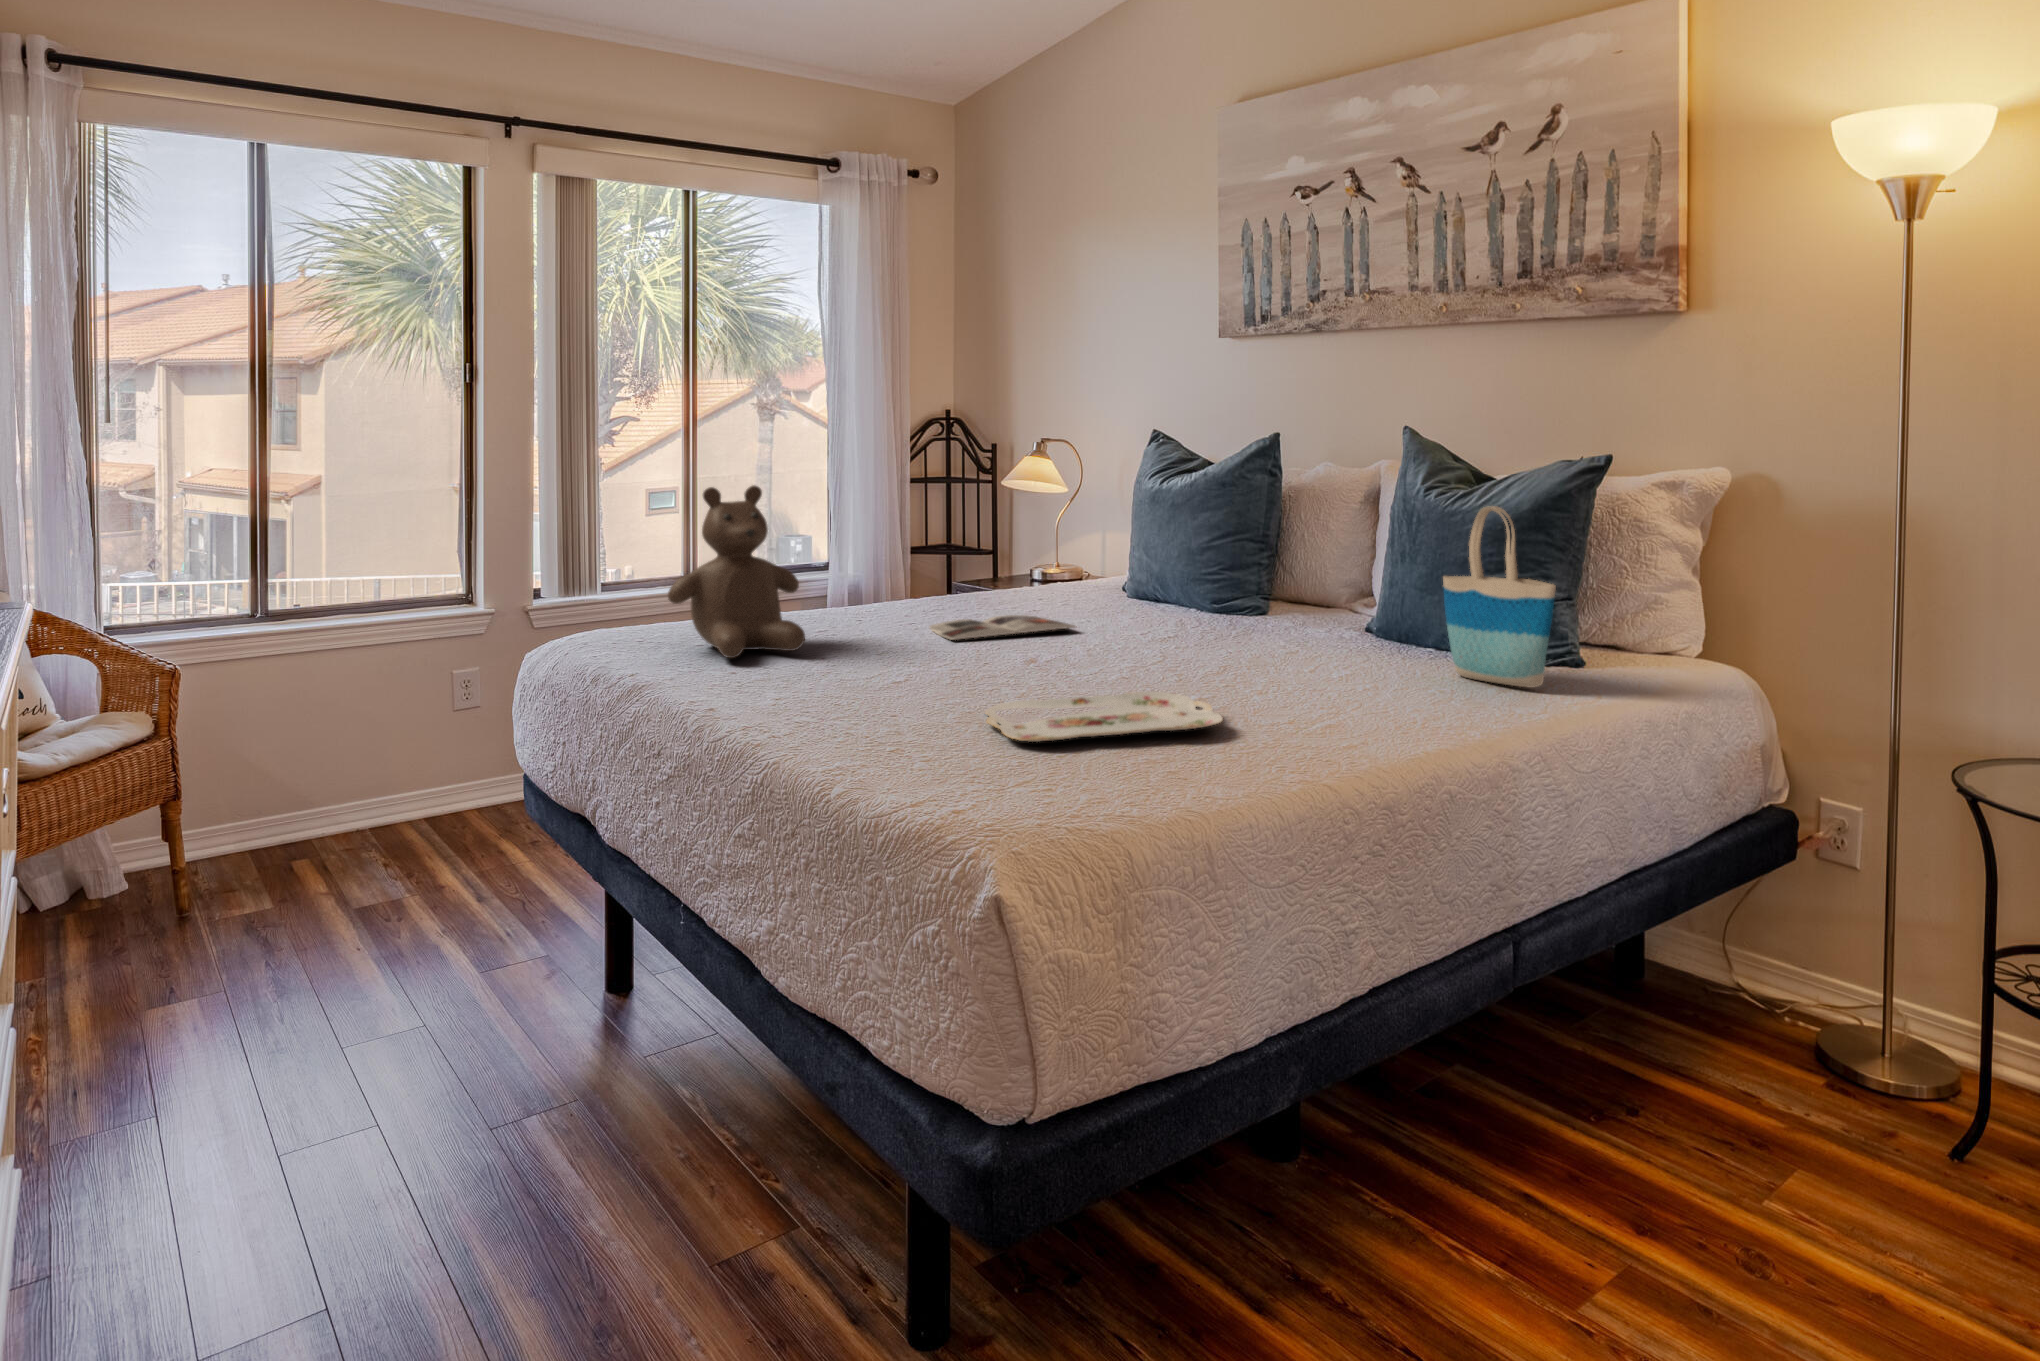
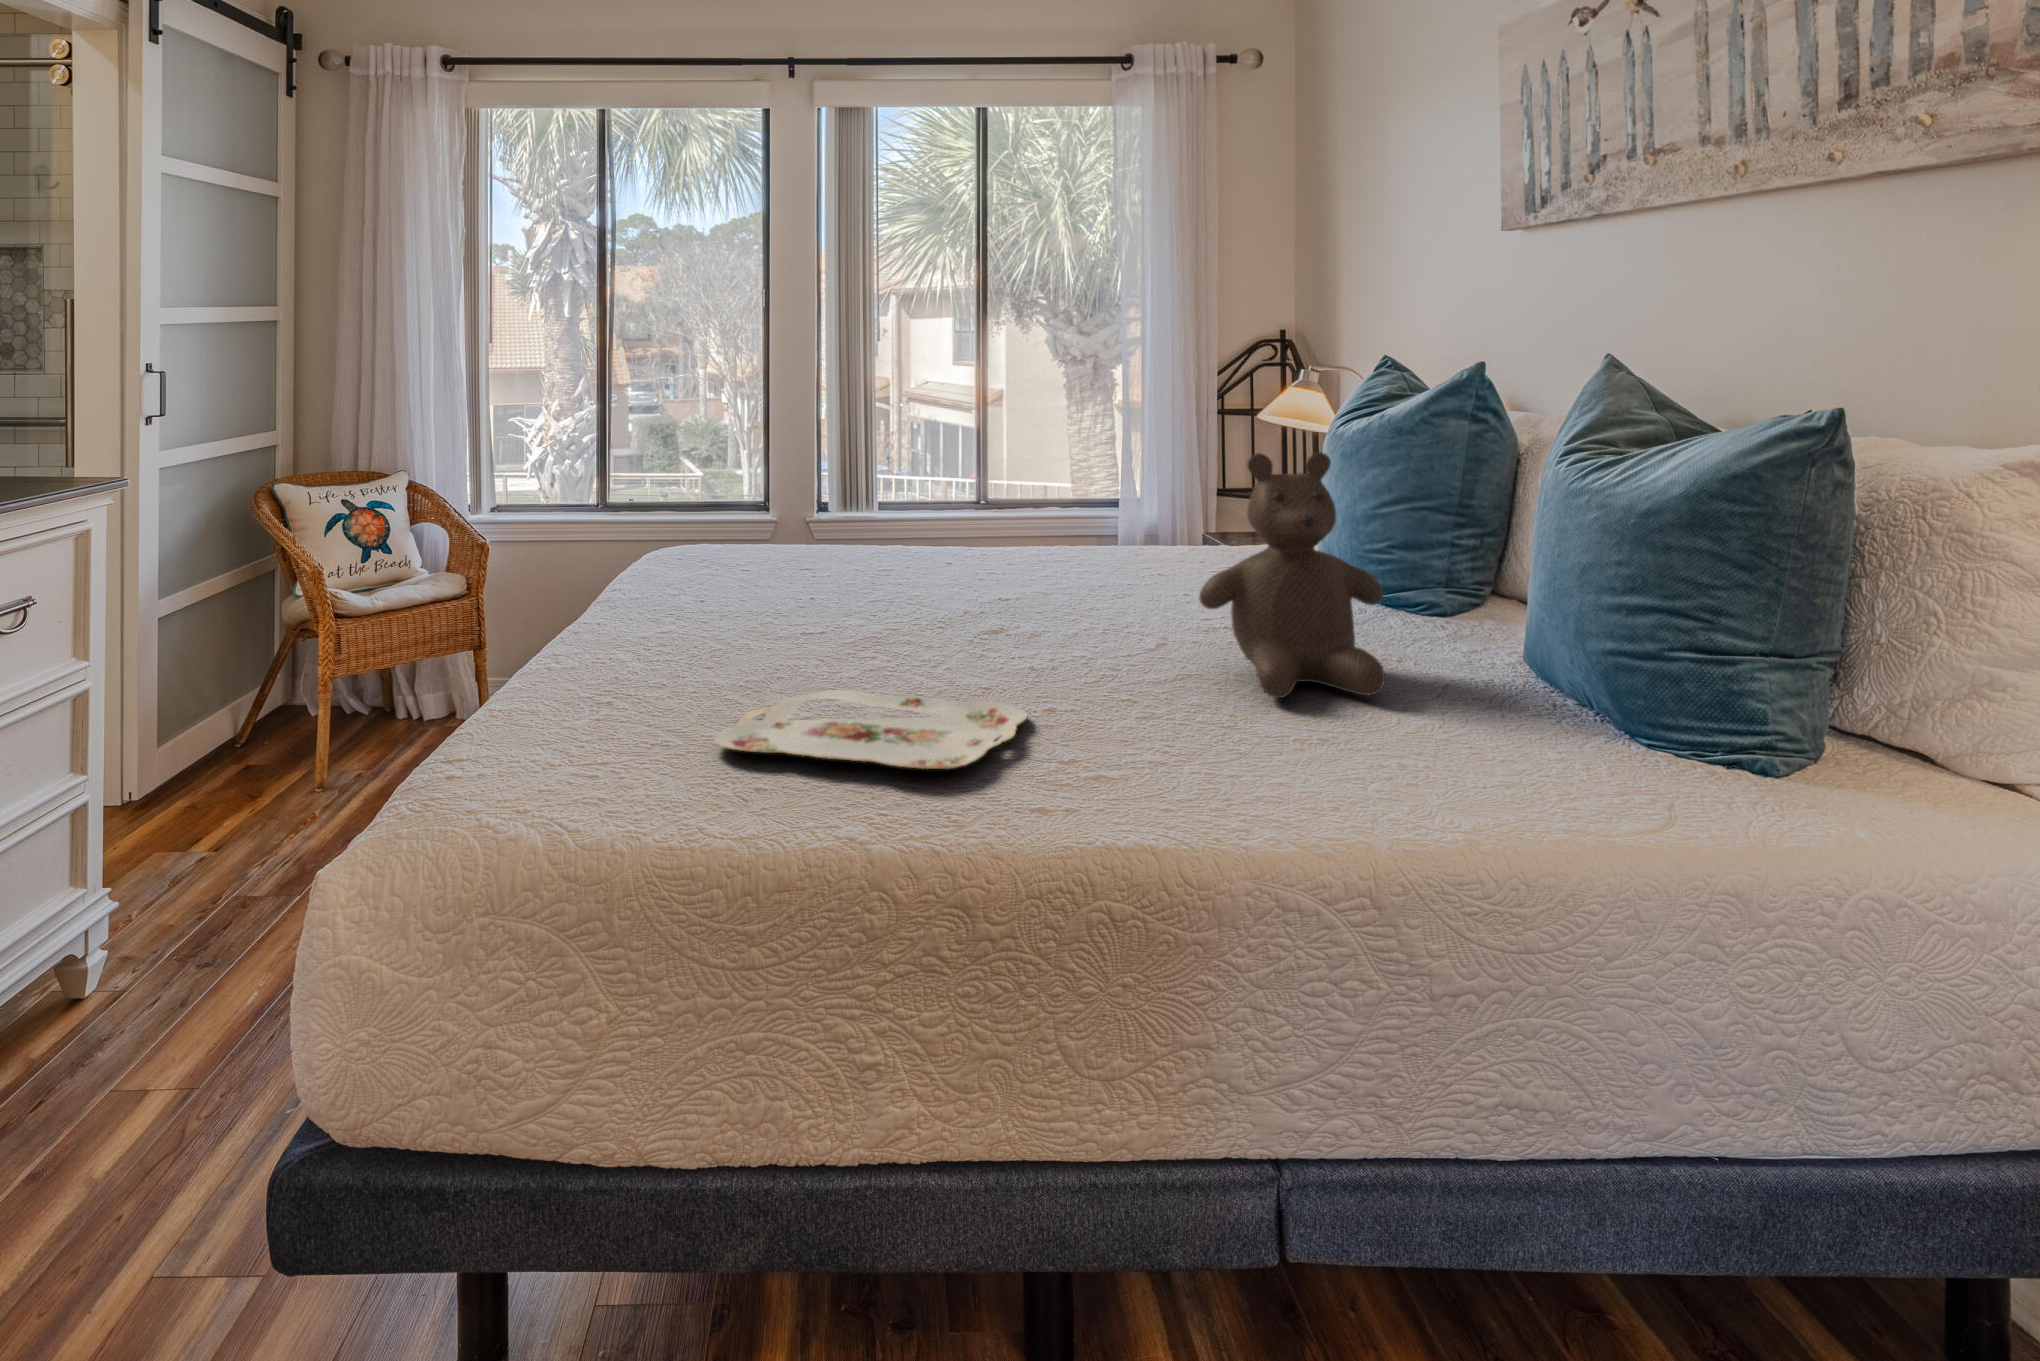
teddy bear: present [668,485,805,658] -> present [1199,452,1385,698]
tote bag: present [1443,506,1556,688] -> none [1491,489,1605,798]
magazine: present [930,615,1077,640] -> none [958,576,1123,601]

